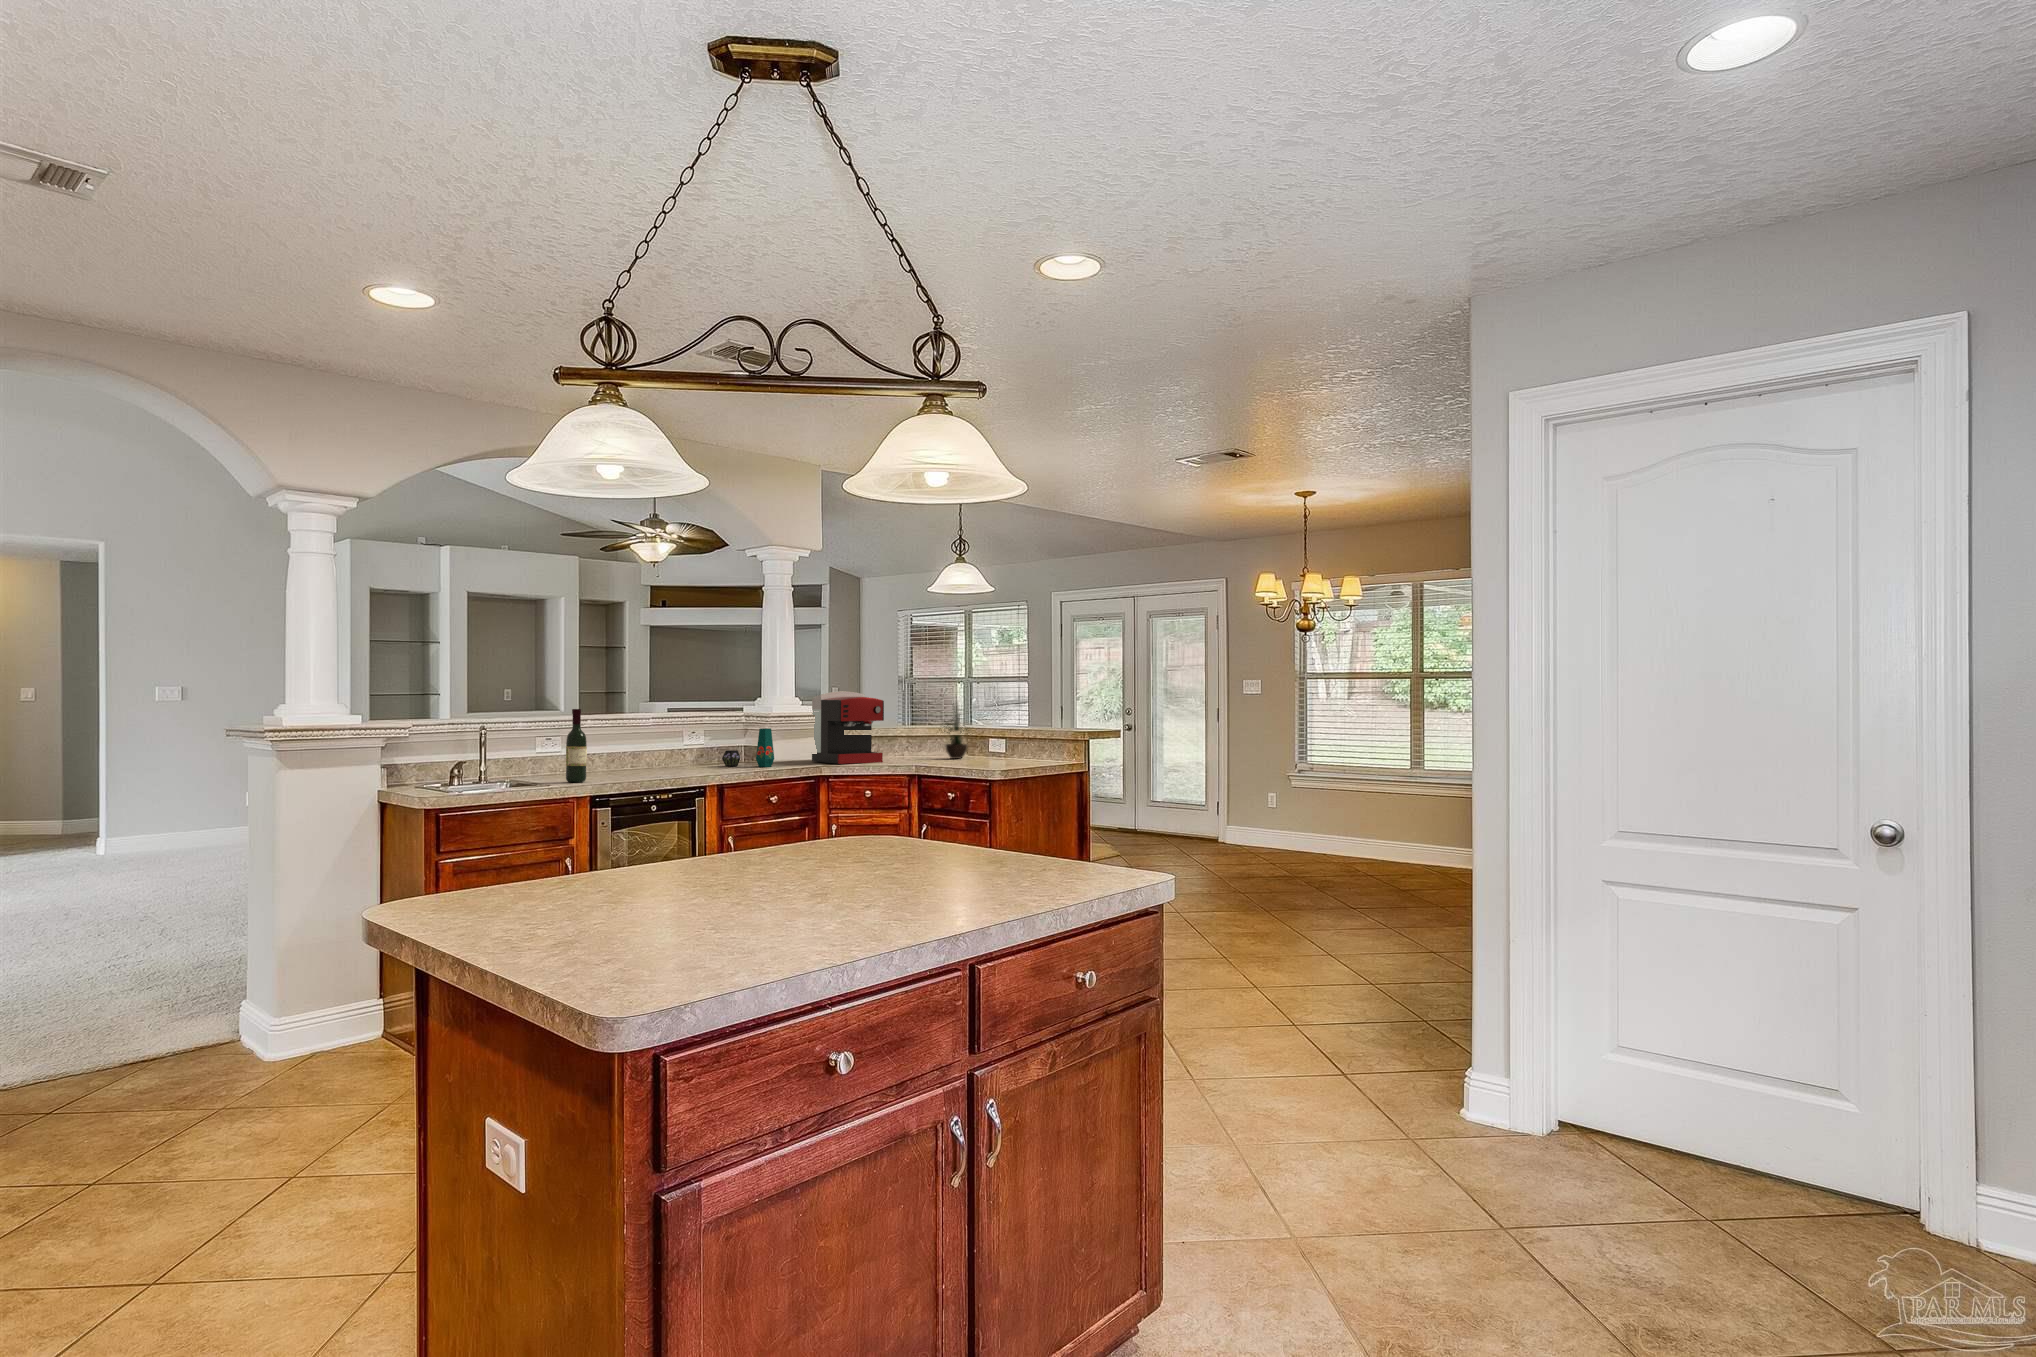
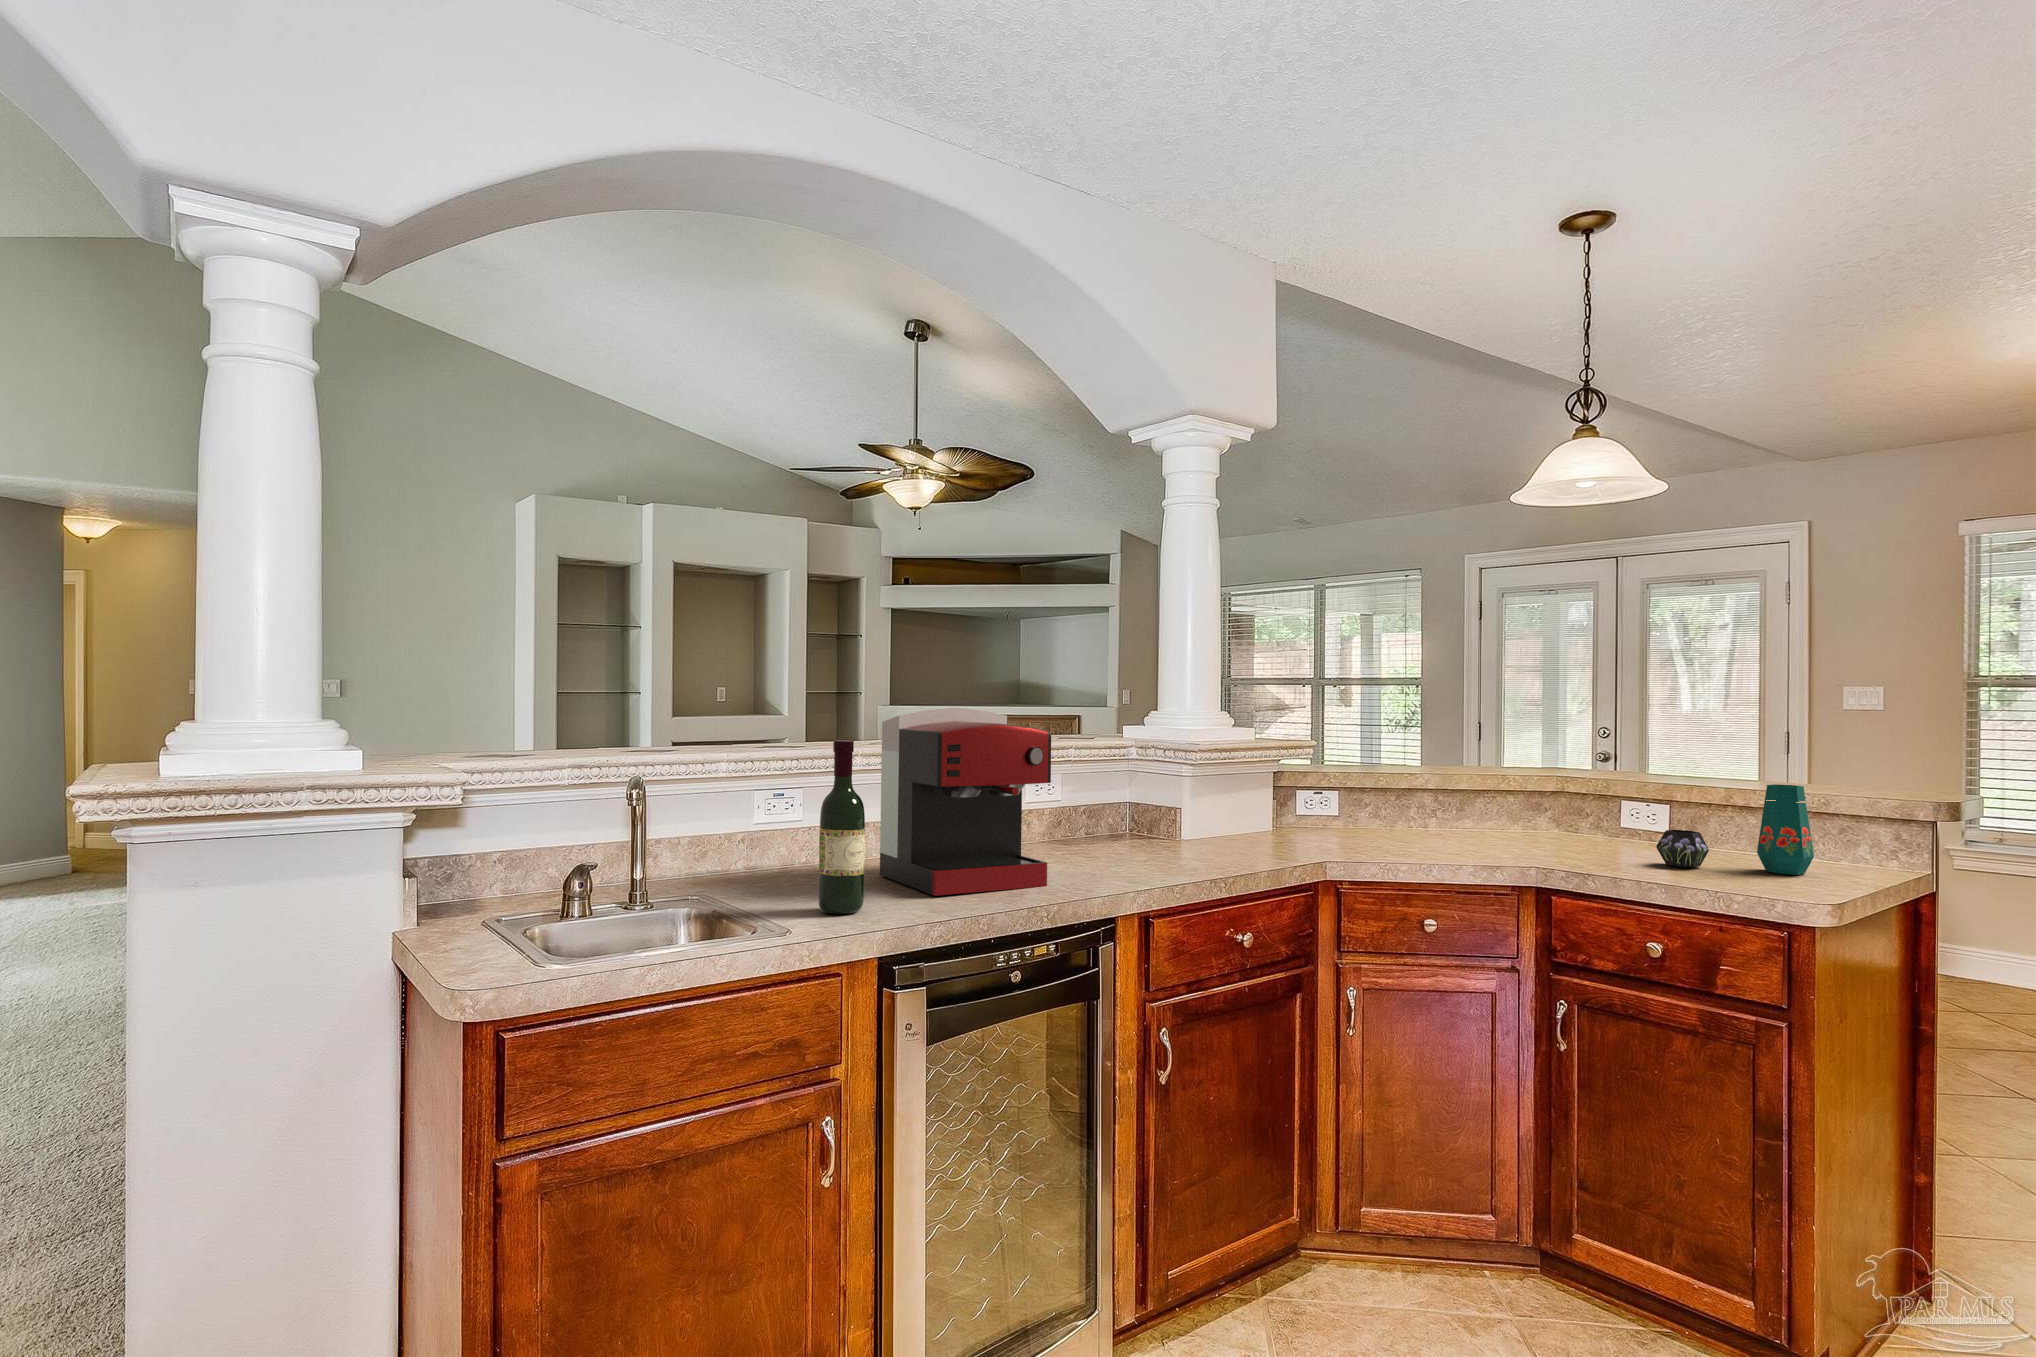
coffee maker: present [812,691,884,764] -> present [880,708,1051,896]
potted plant: present [944,712,967,759] -> none [1512,700,1594,841]
vase: present [722,728,774,767] -> present [1656,784,1814,875]

